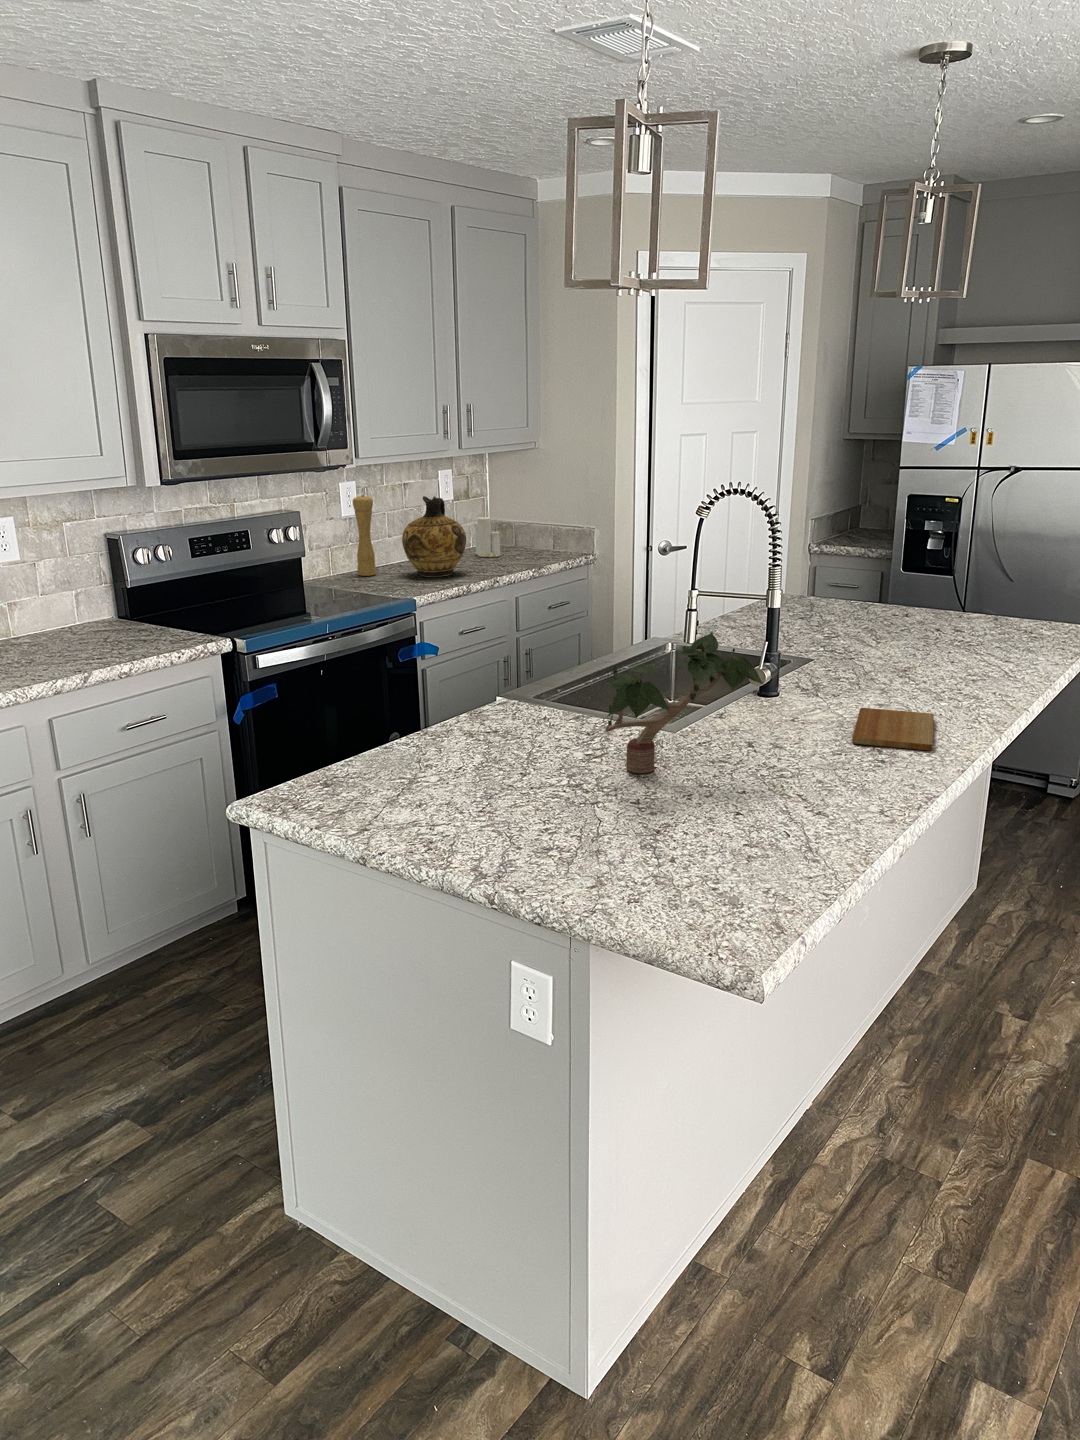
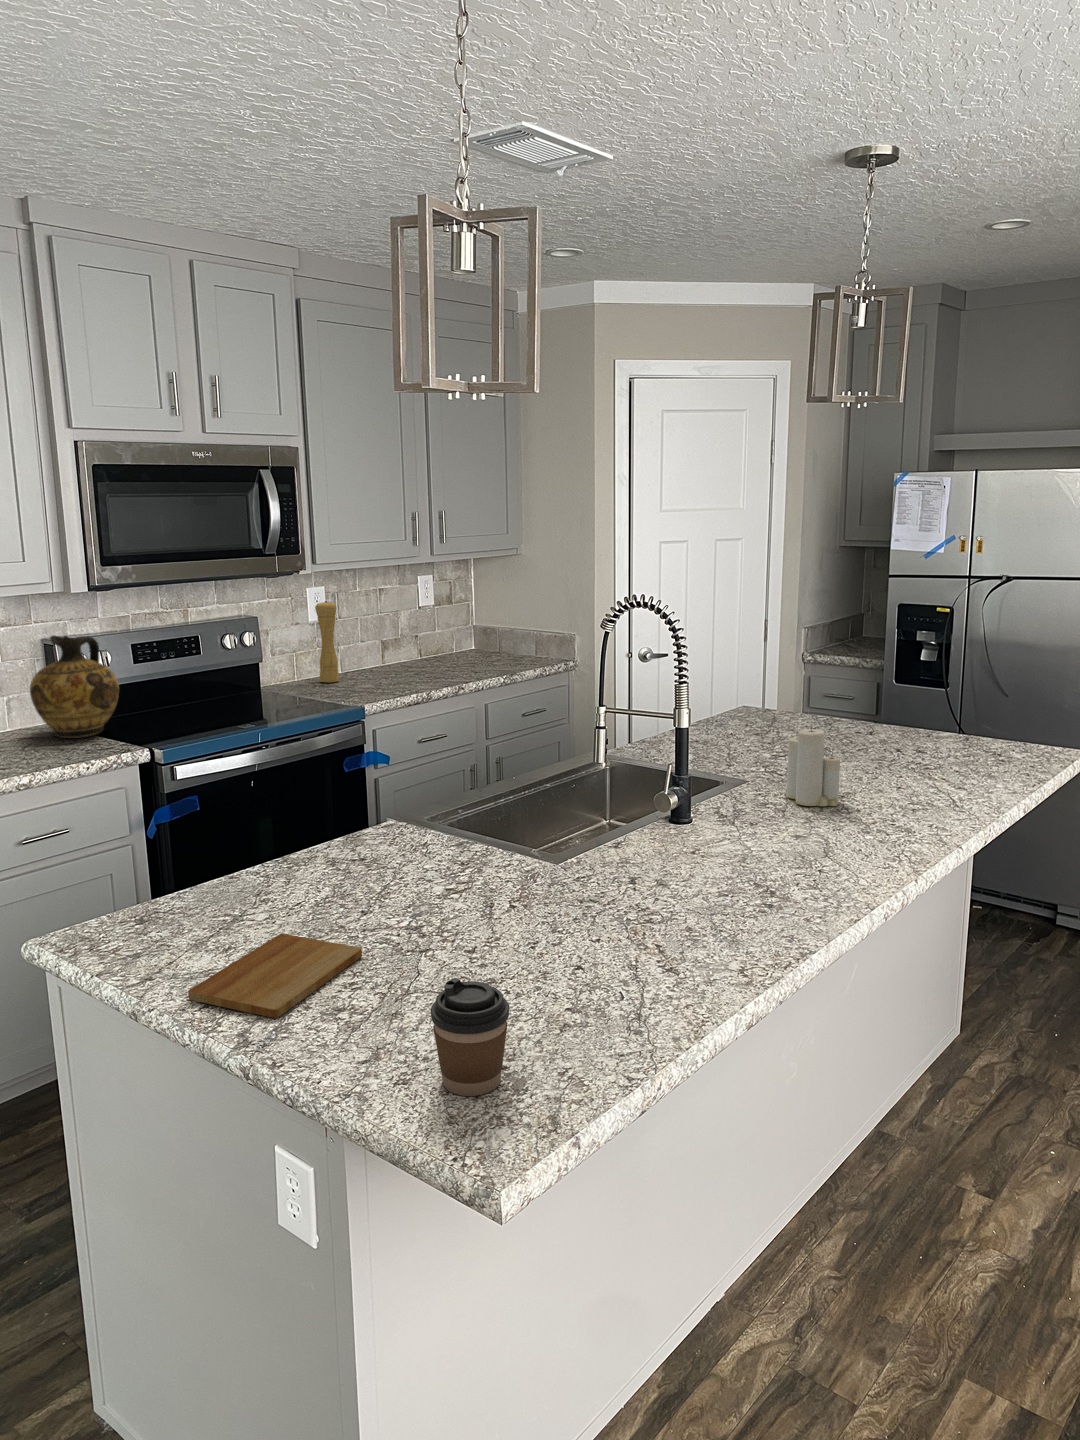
ceramic jug: present [402,496,466,577] -> present [30,635,119,738]
candle: present [475,517,500,557] -> present [786,726,840,806]
potted plant: present [605,632,764,773] -> none [431,751,645,915]
cutting board: present [852,708,934,751] -> present [188,934,362,1018]
coffee cup: none [662,813,730,909] -> present [431,978,509,1096]

